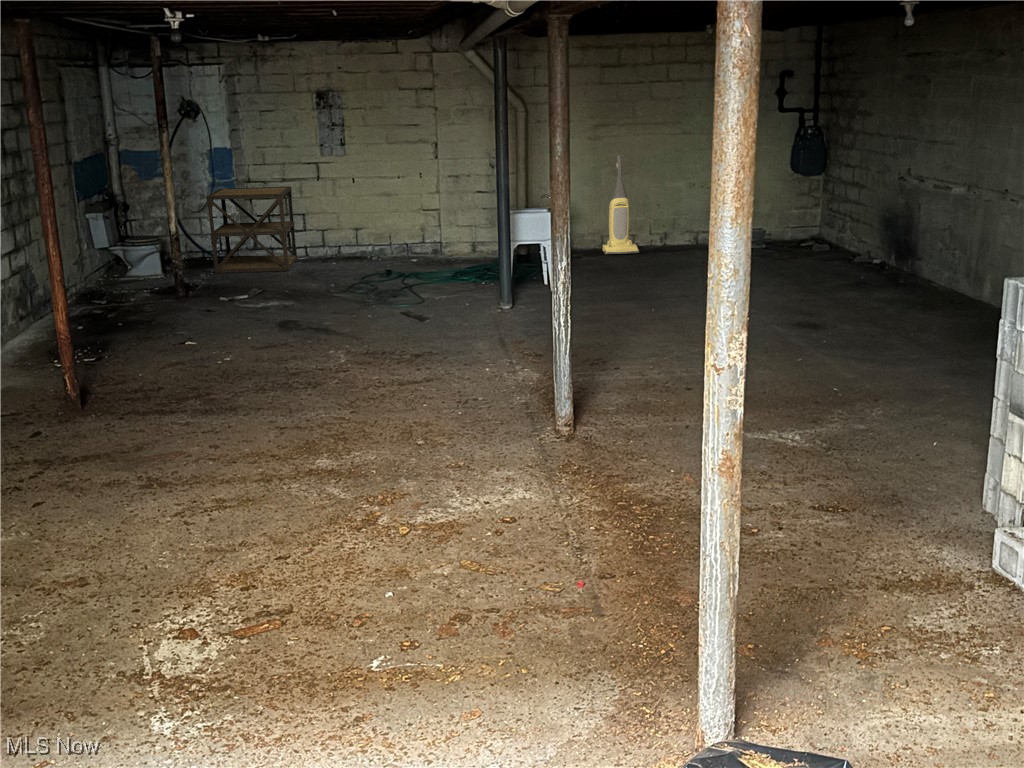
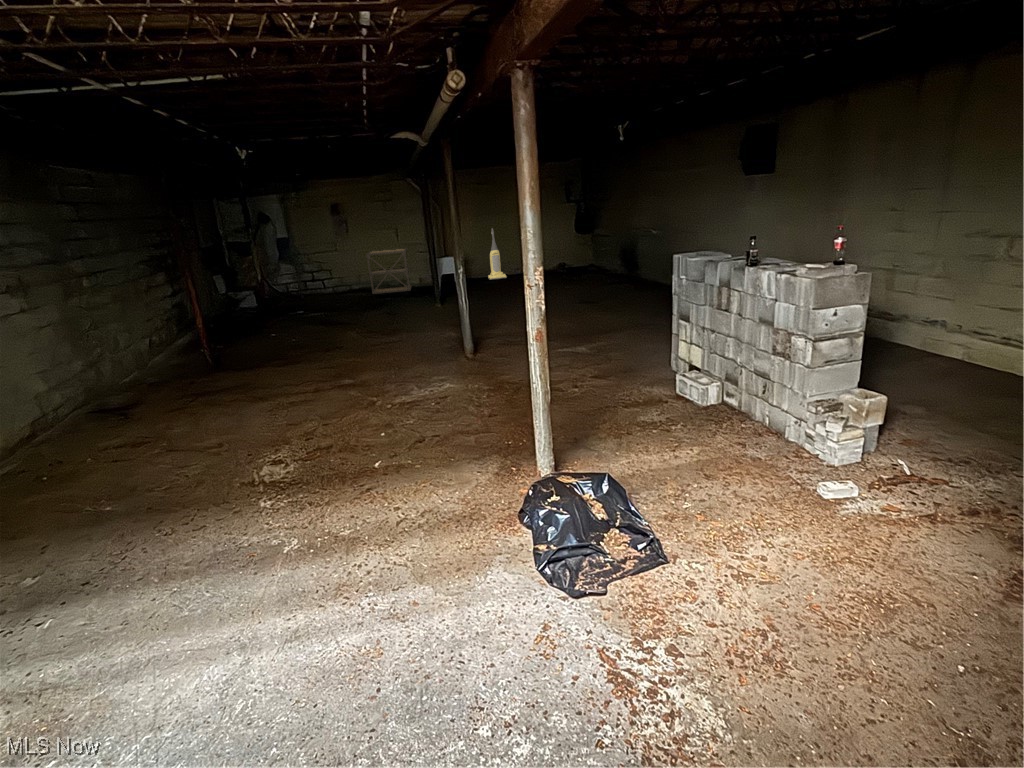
shelving unit: present [206,187,297,273] -> present [366,248,412,294]

